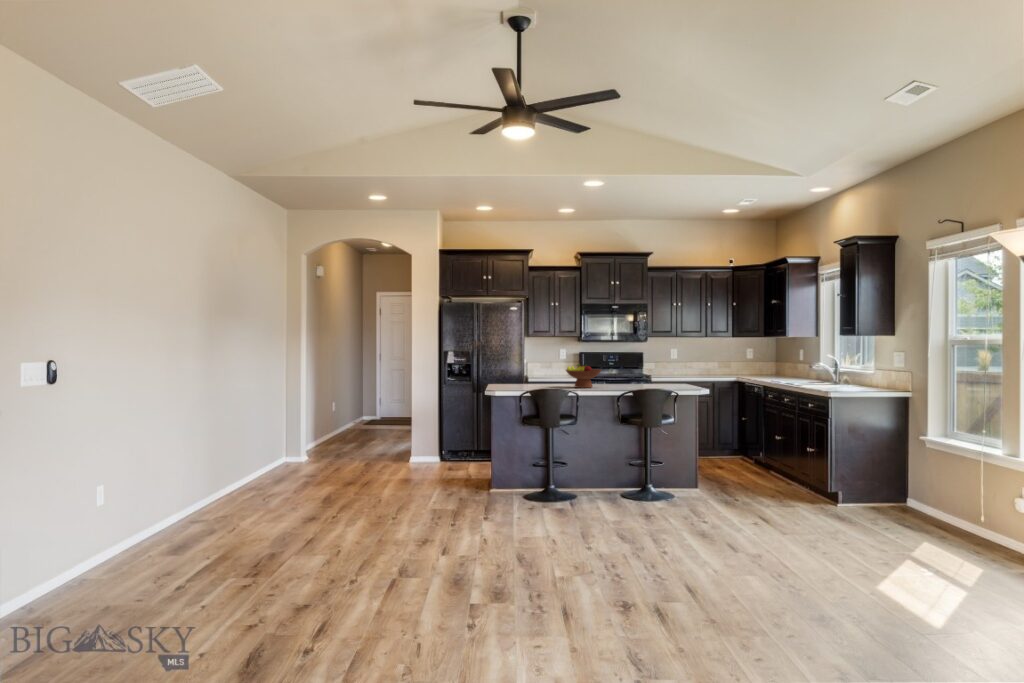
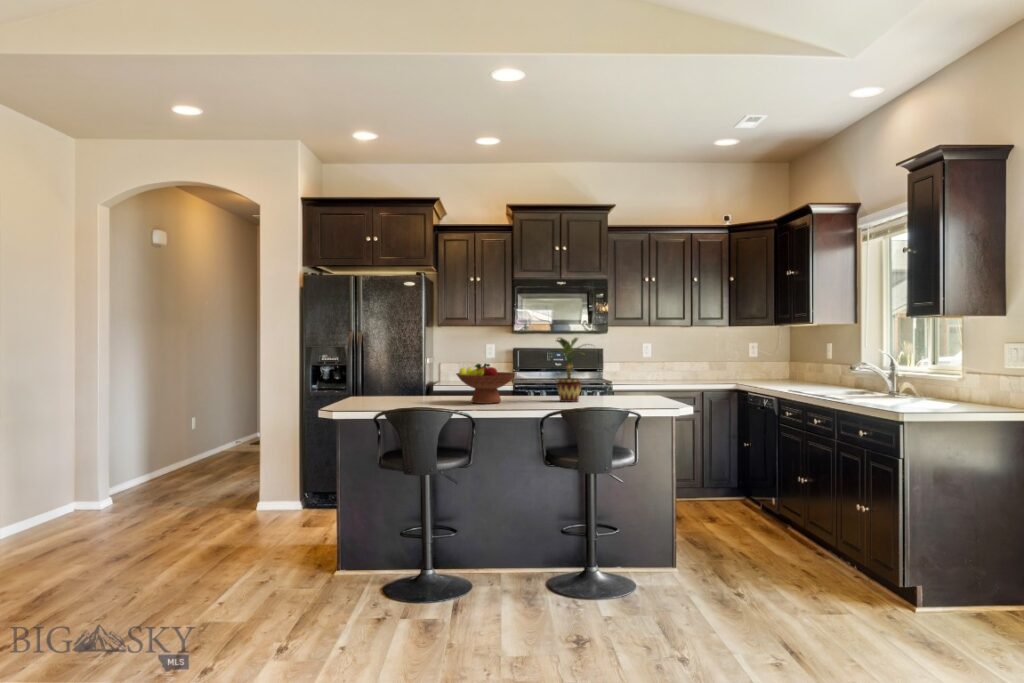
potted plant: none [618,348,649,387] -> present [550,338,581,402]

